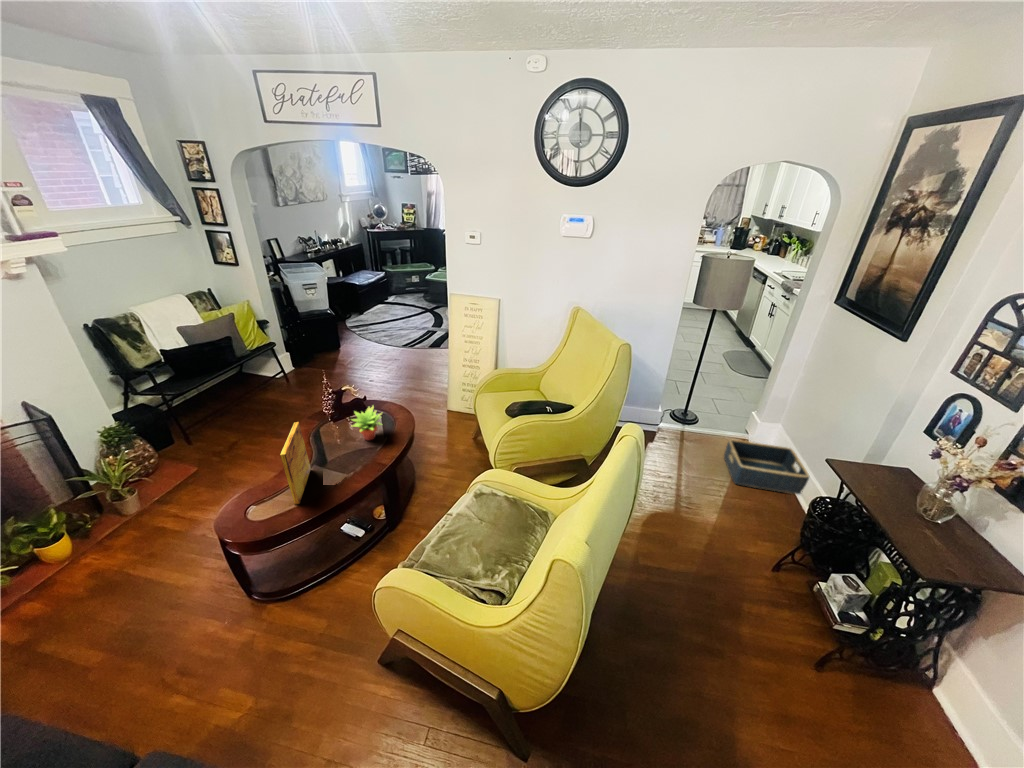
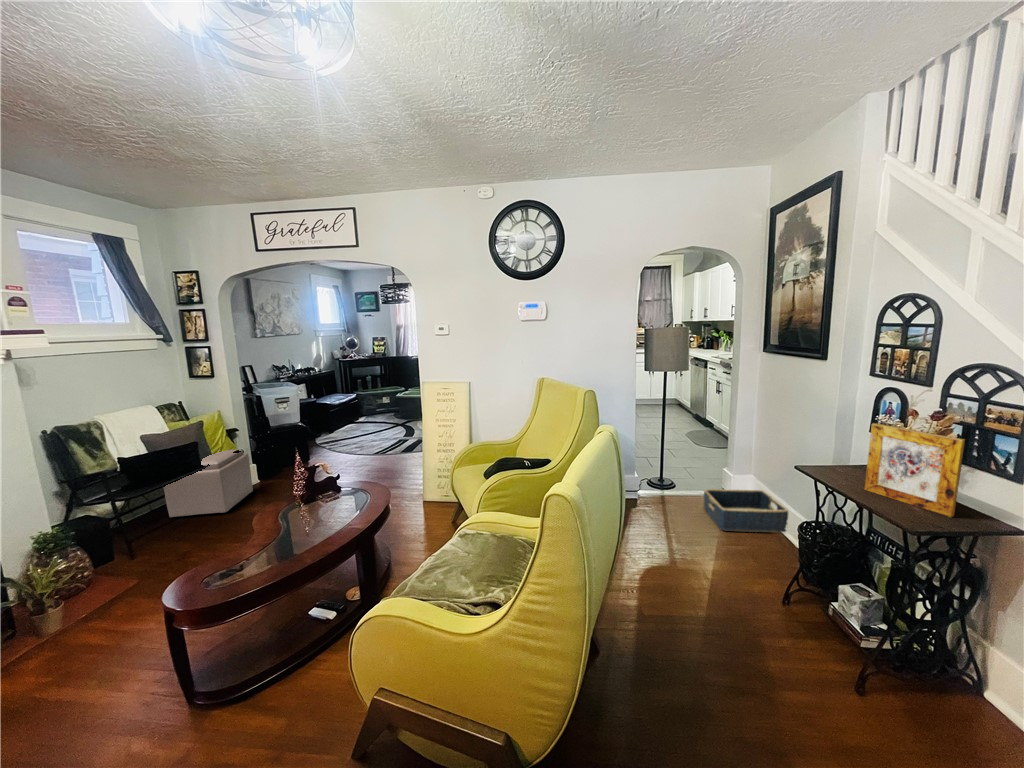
ottoman: none [205,341,289,402] -> present [163,449,253,517]
succulent plant: present [352,406,382,440] -> none [324,476,360,516]
picture frame: present [280,422,311,504] -> present [865,423,965,517]

